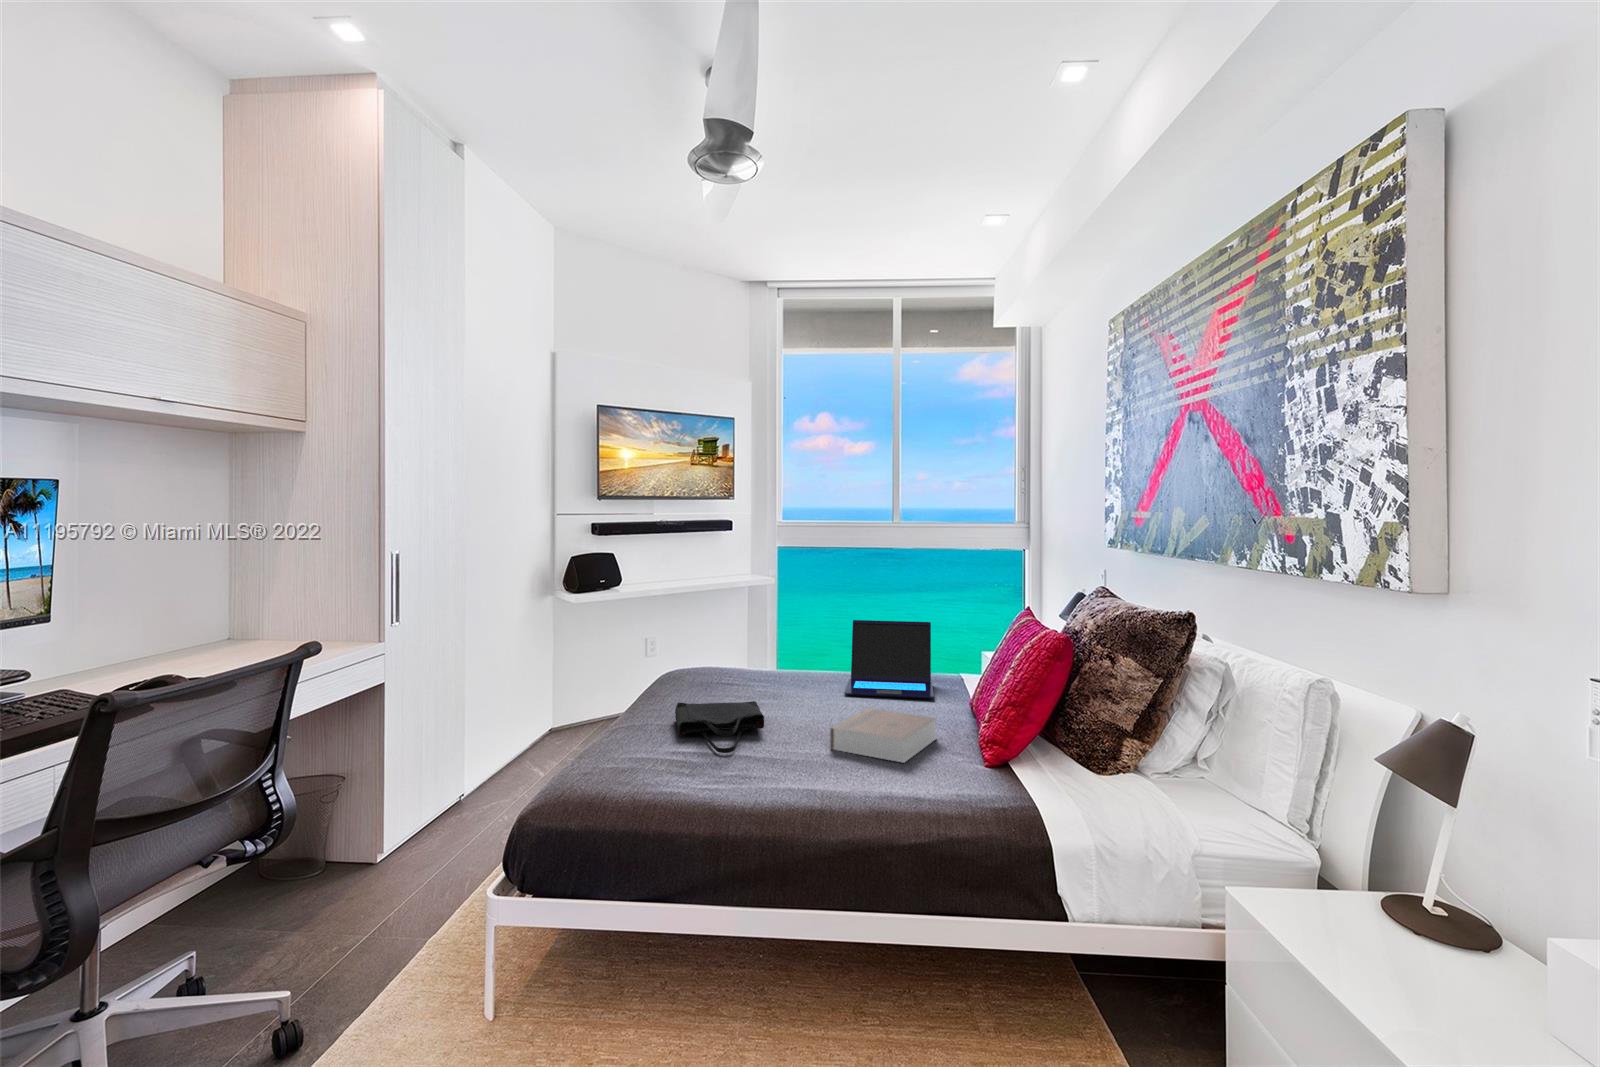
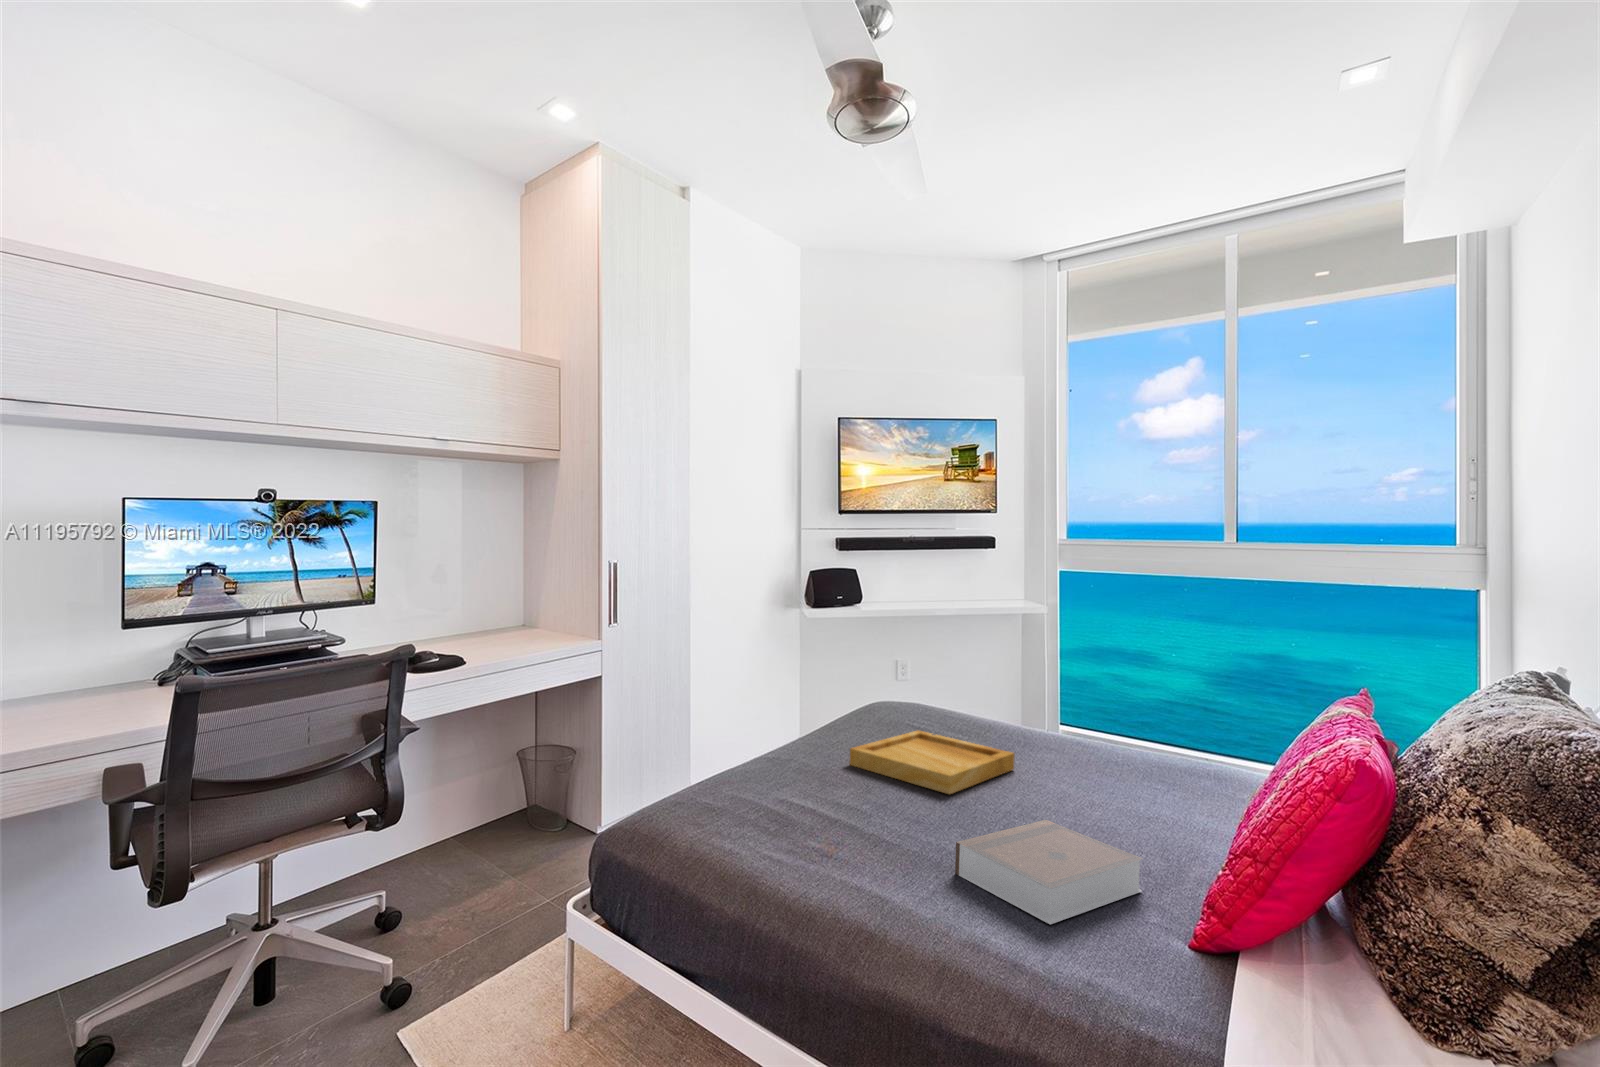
laptop: present [844,620,934,699] -> none [1048,684,1207,819]
tray: none [700,668,813,707] -> present [850,730,1015,794]
tote bag: present [675,701,764,753] -> none [771,766,899,849]

